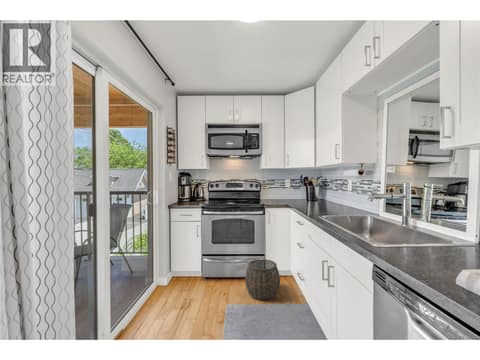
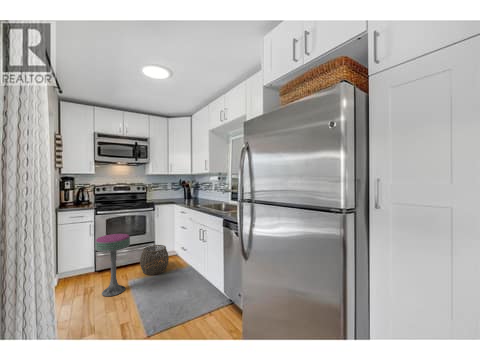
bar stool: none [193,240,229,317] -> present [95,234,130,296]

